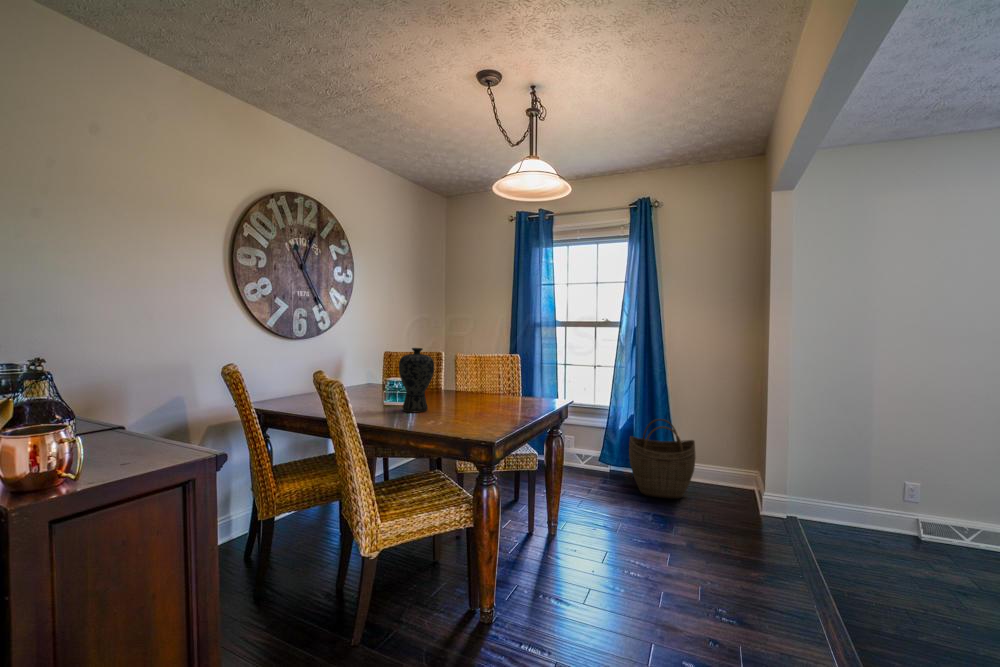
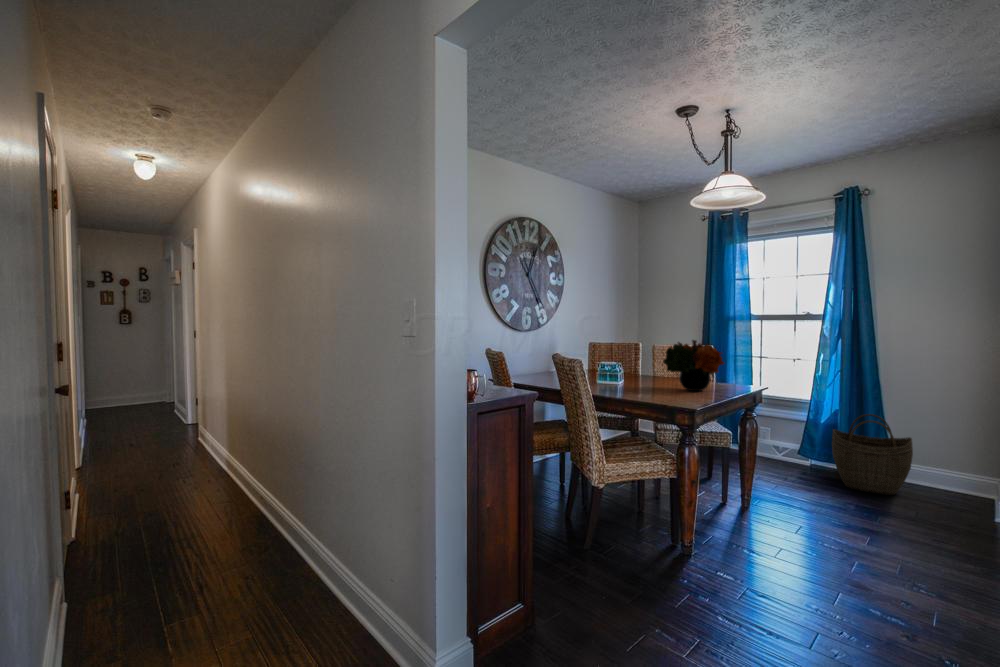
vase: present [399,348,434,413] -> none [610,338,639,389]
flower arrangement: none [460,349,530,410] -> present [663,340,724,391]

